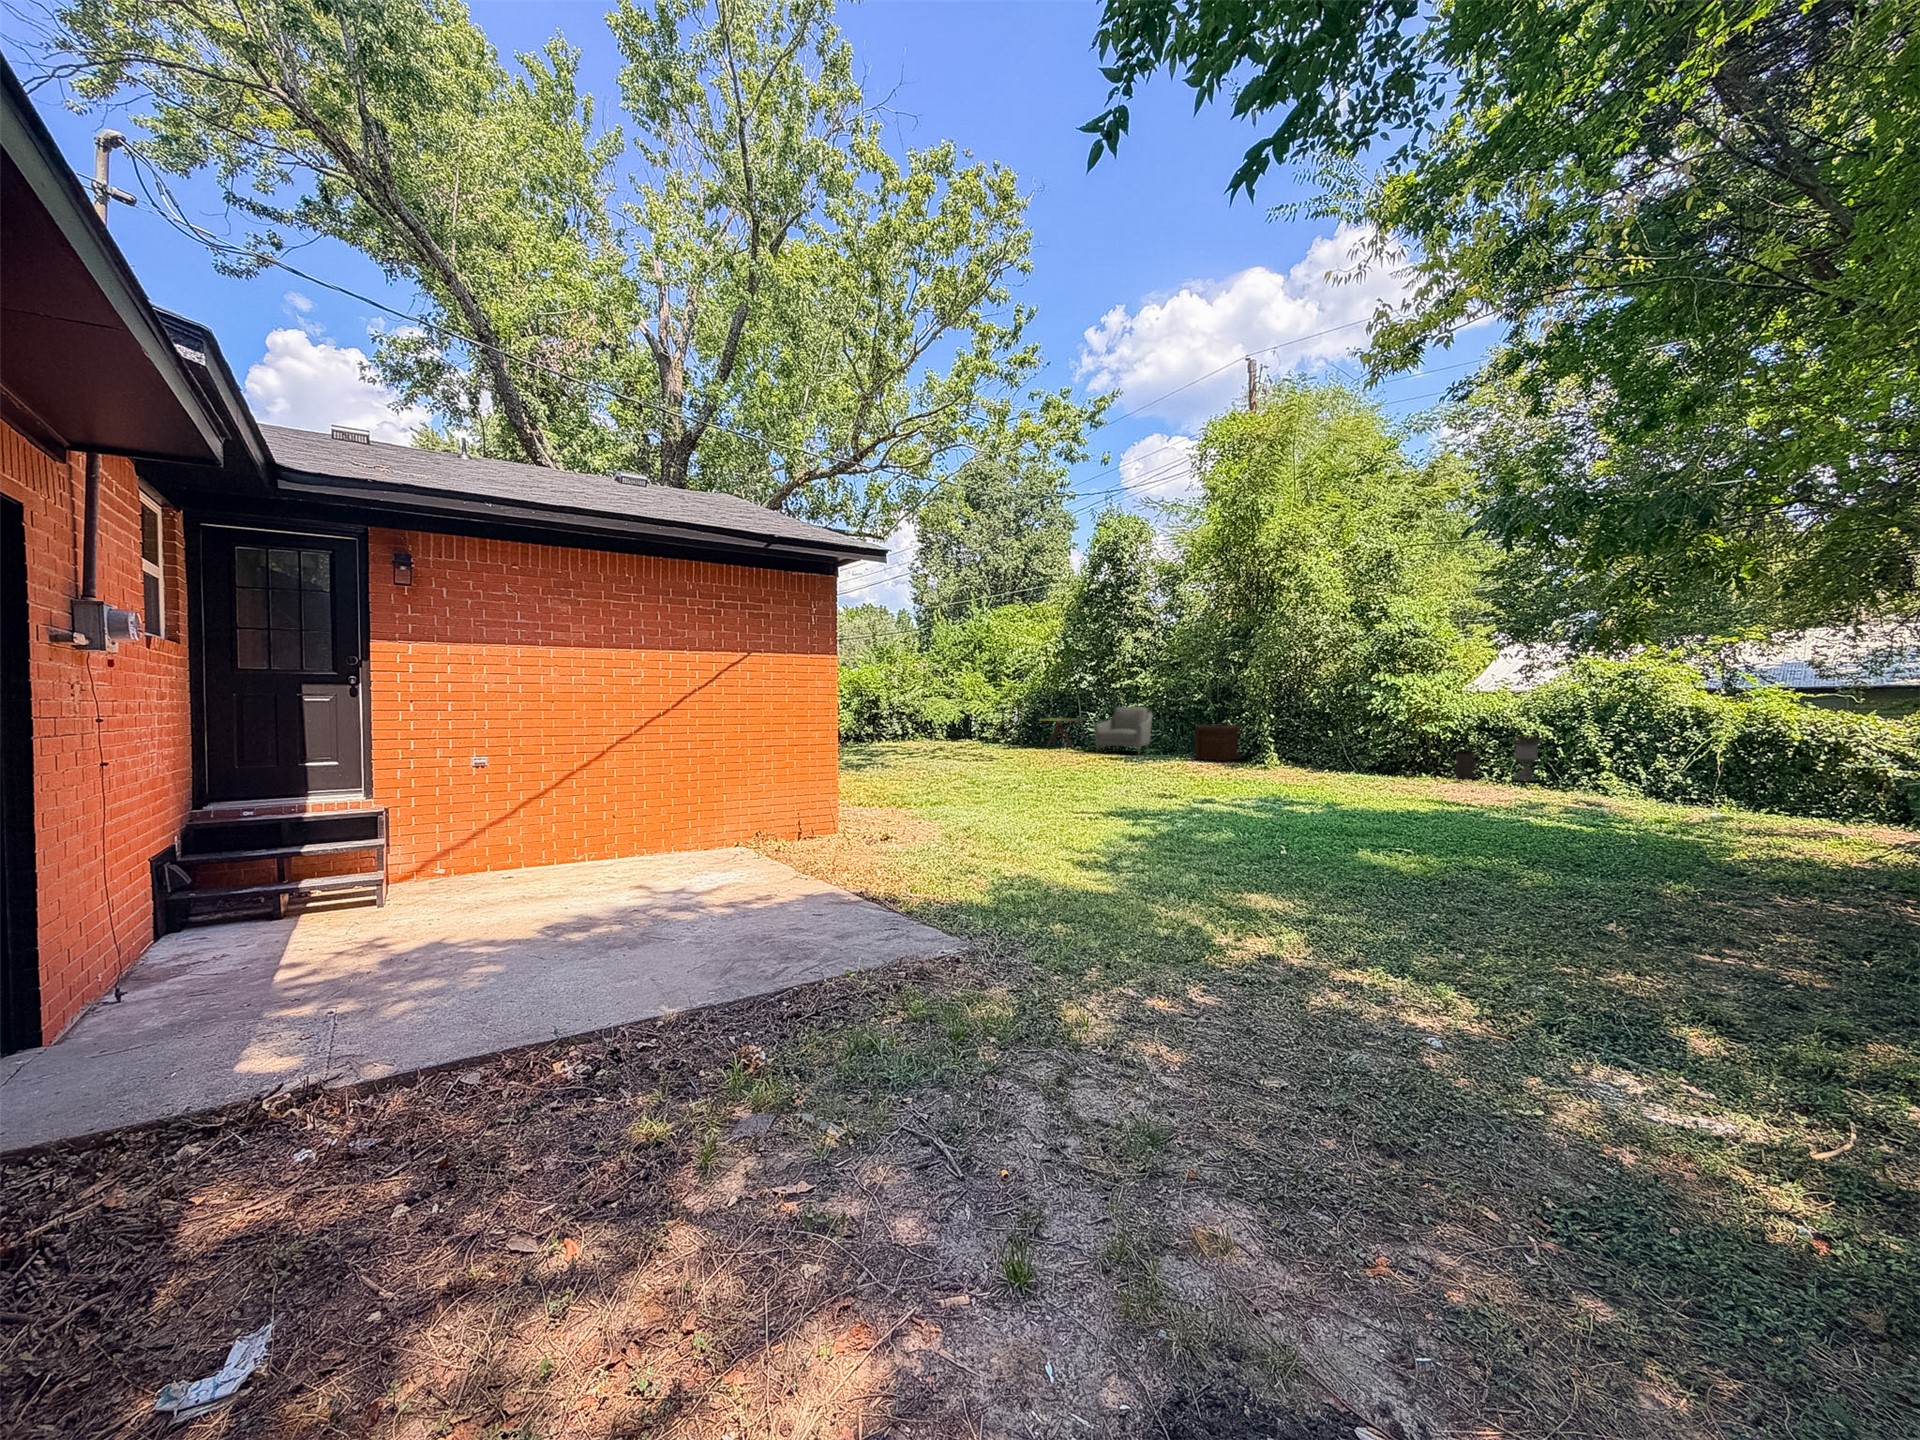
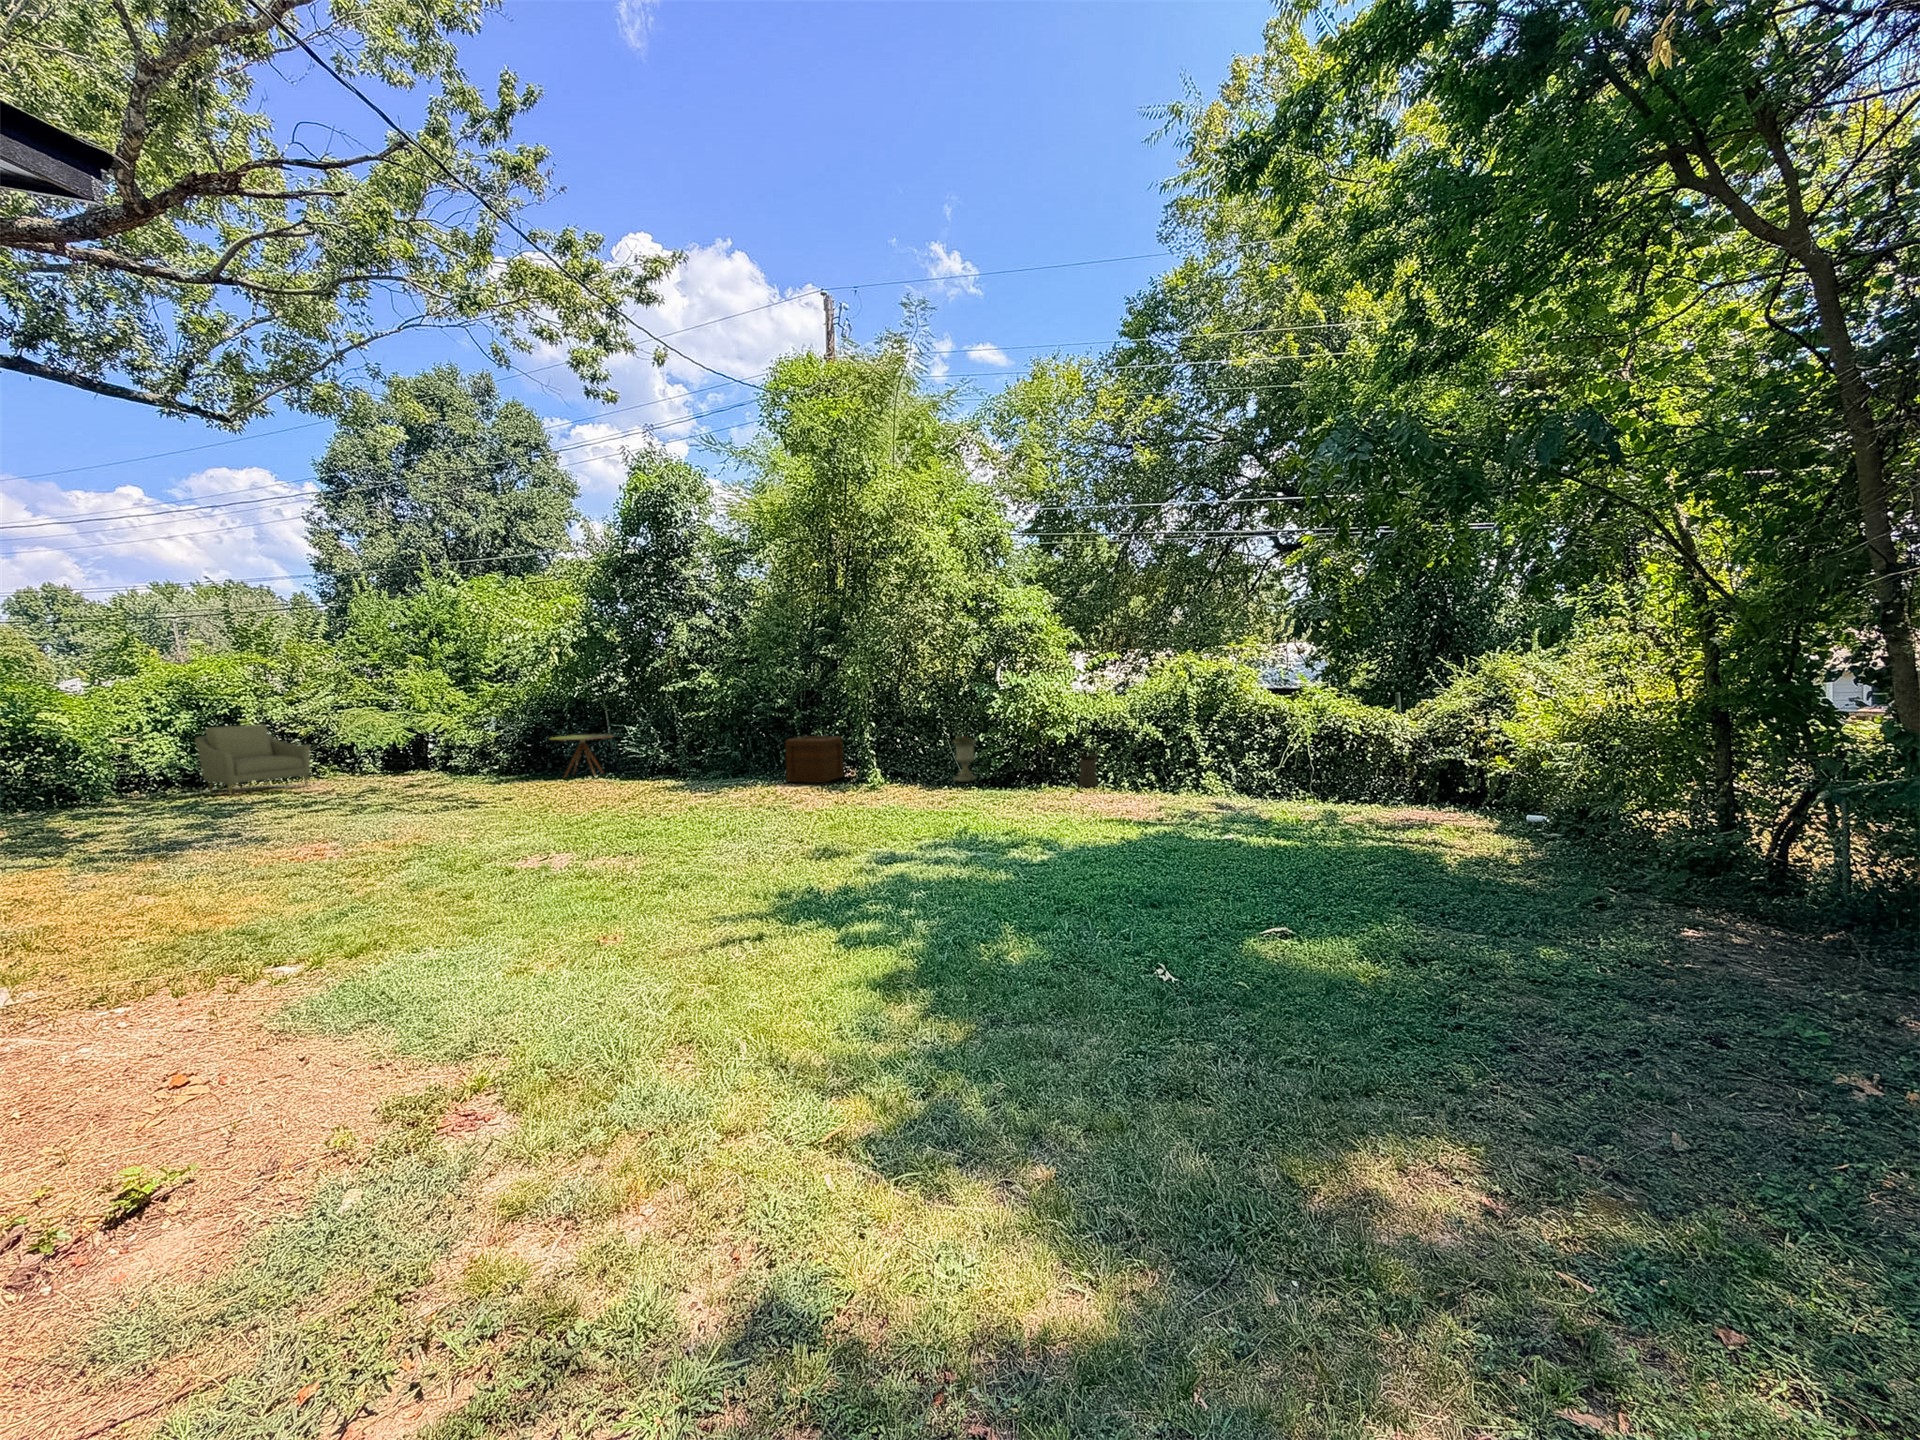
chair: present [1094,707,1152,751] -> present [195,724,310,796]
planter: present [1512,735,1541,782] -> present [953,737,977,782]

